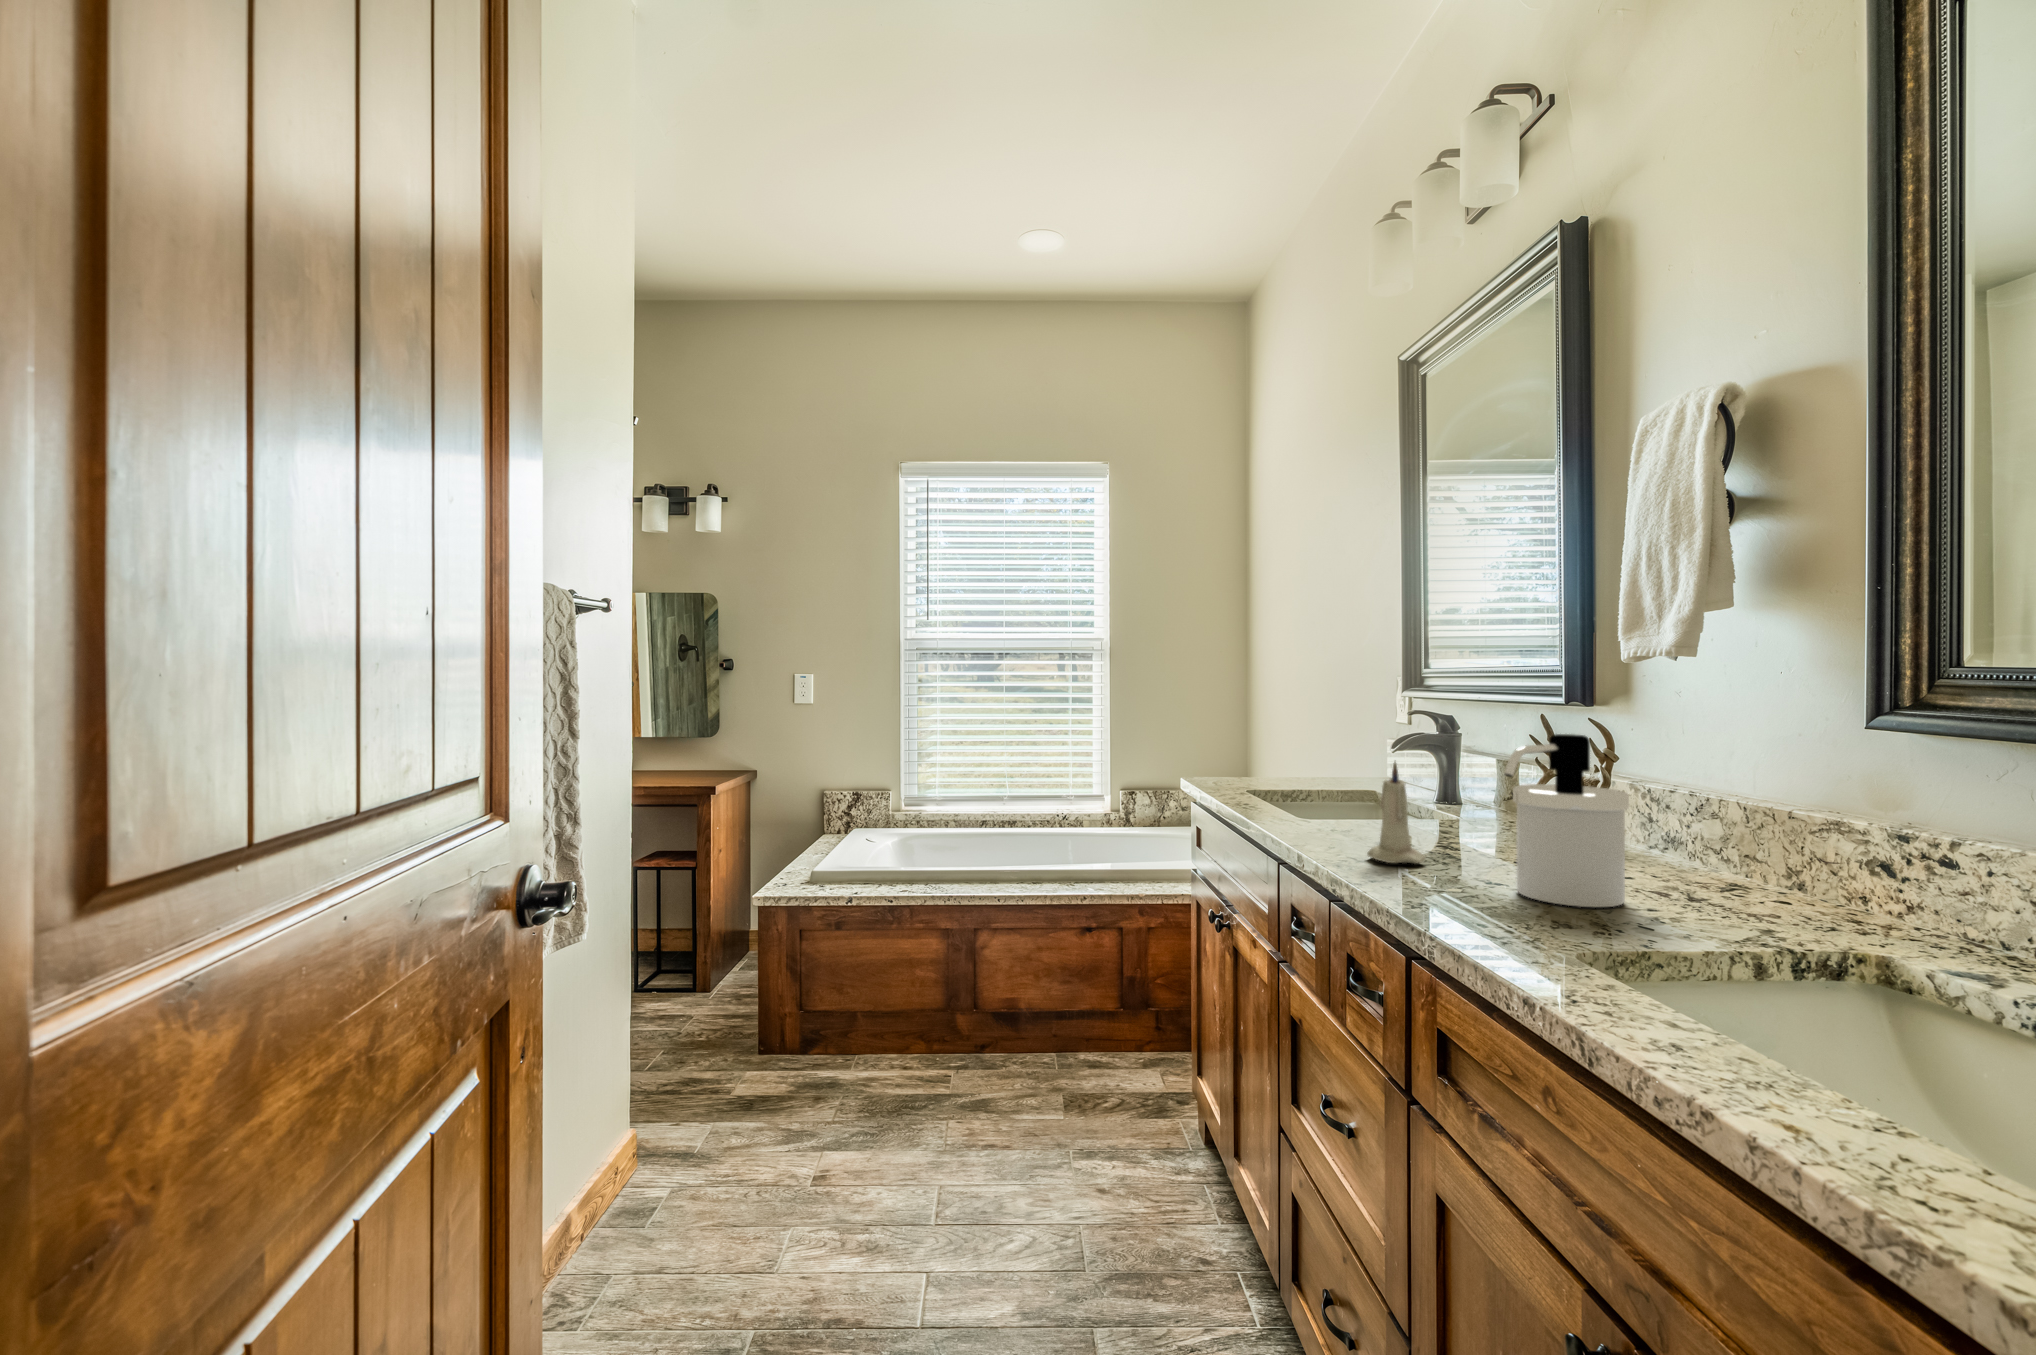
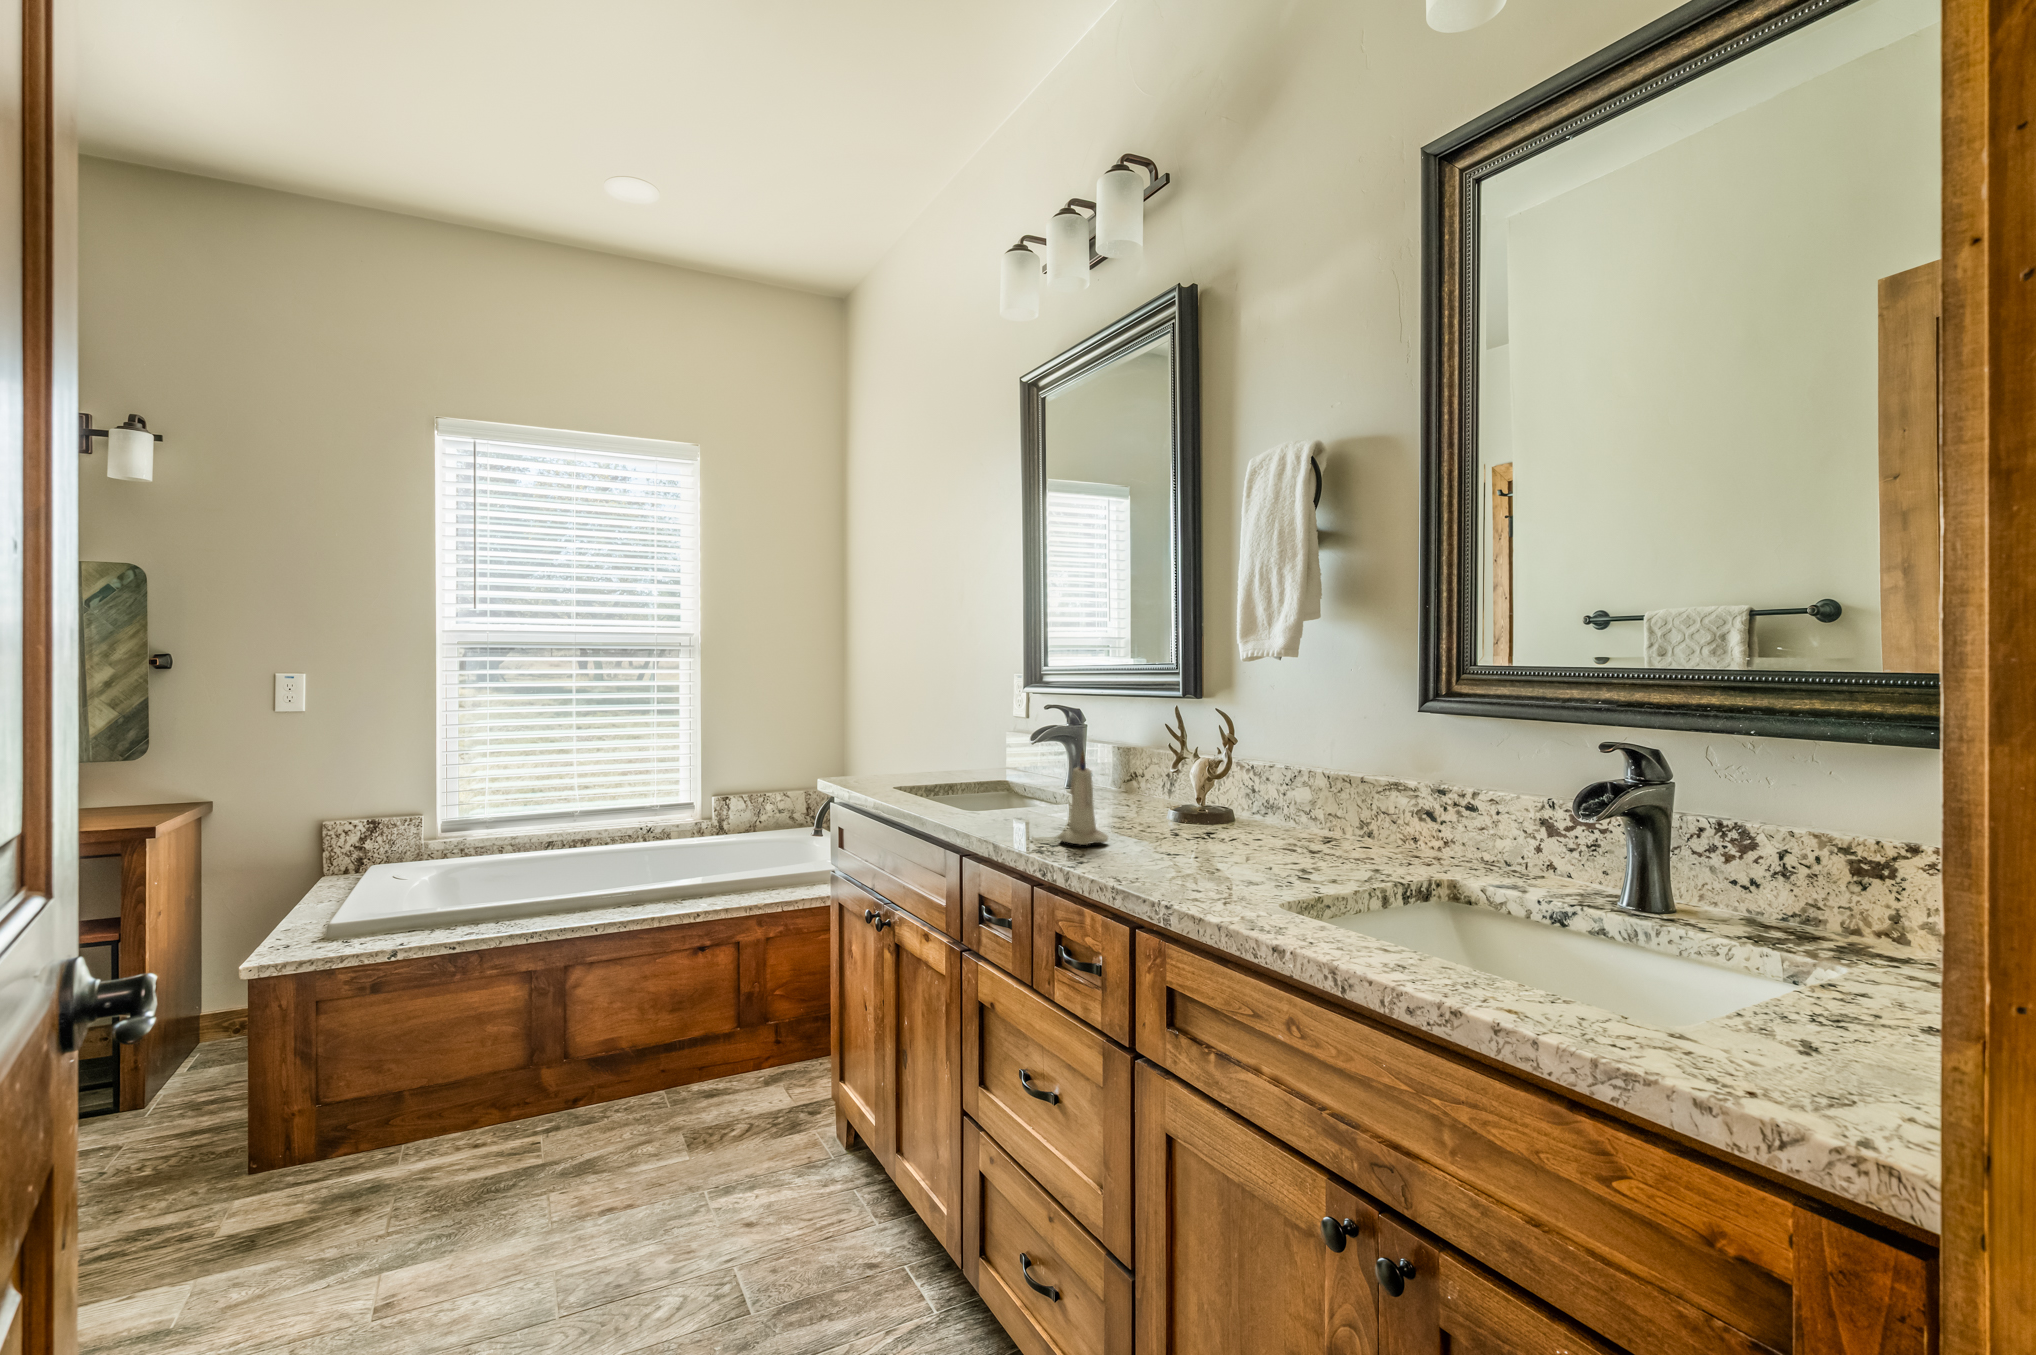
soap dispenser: present [1504,734,1629,907] -> none [1193,723,1279,867]

